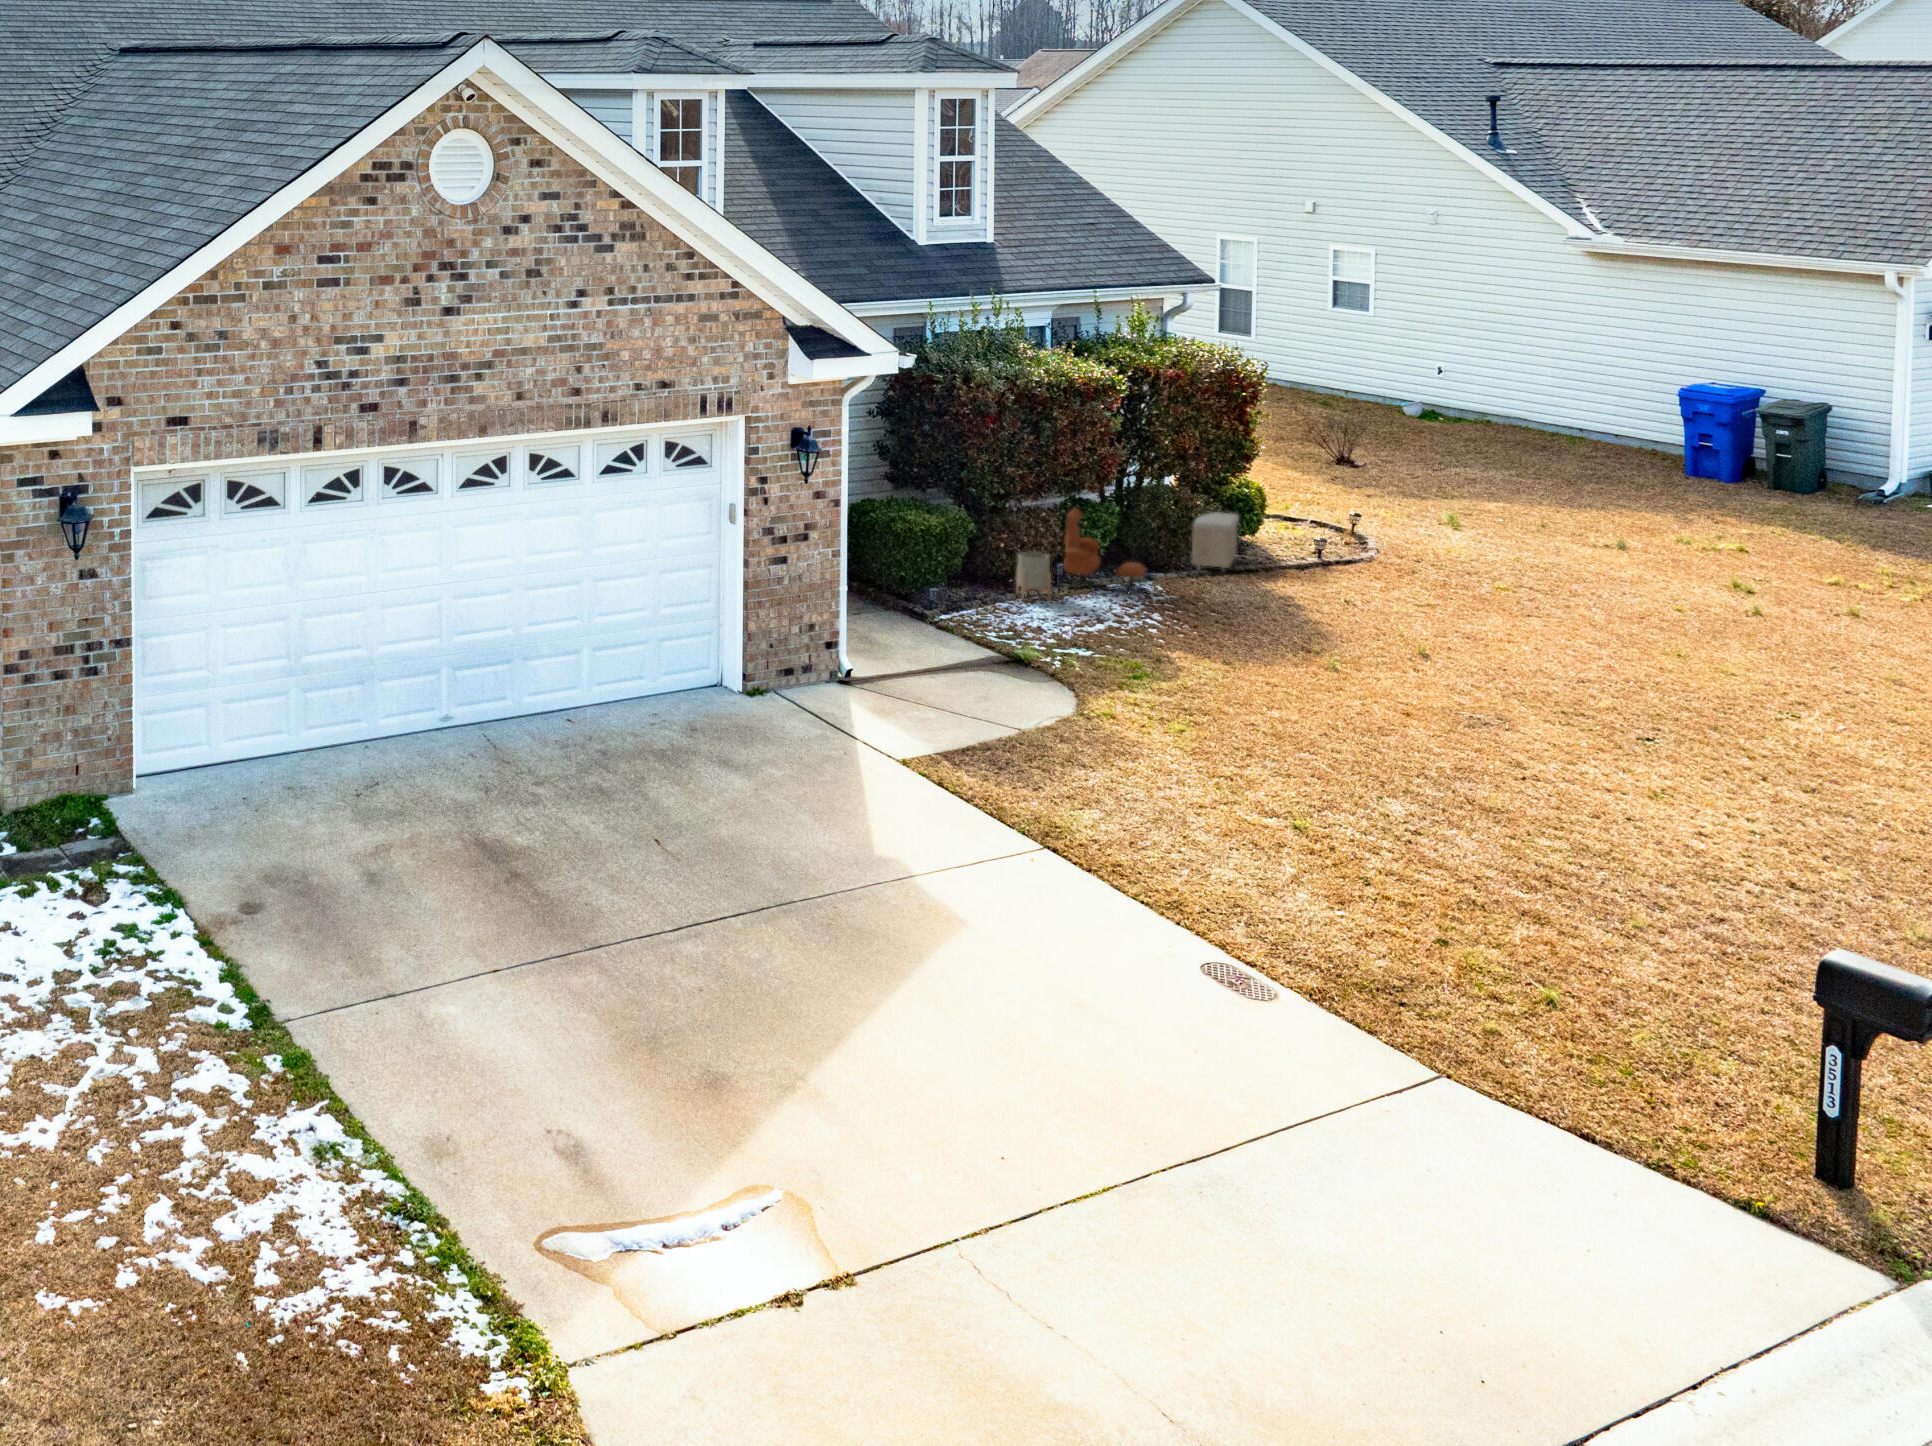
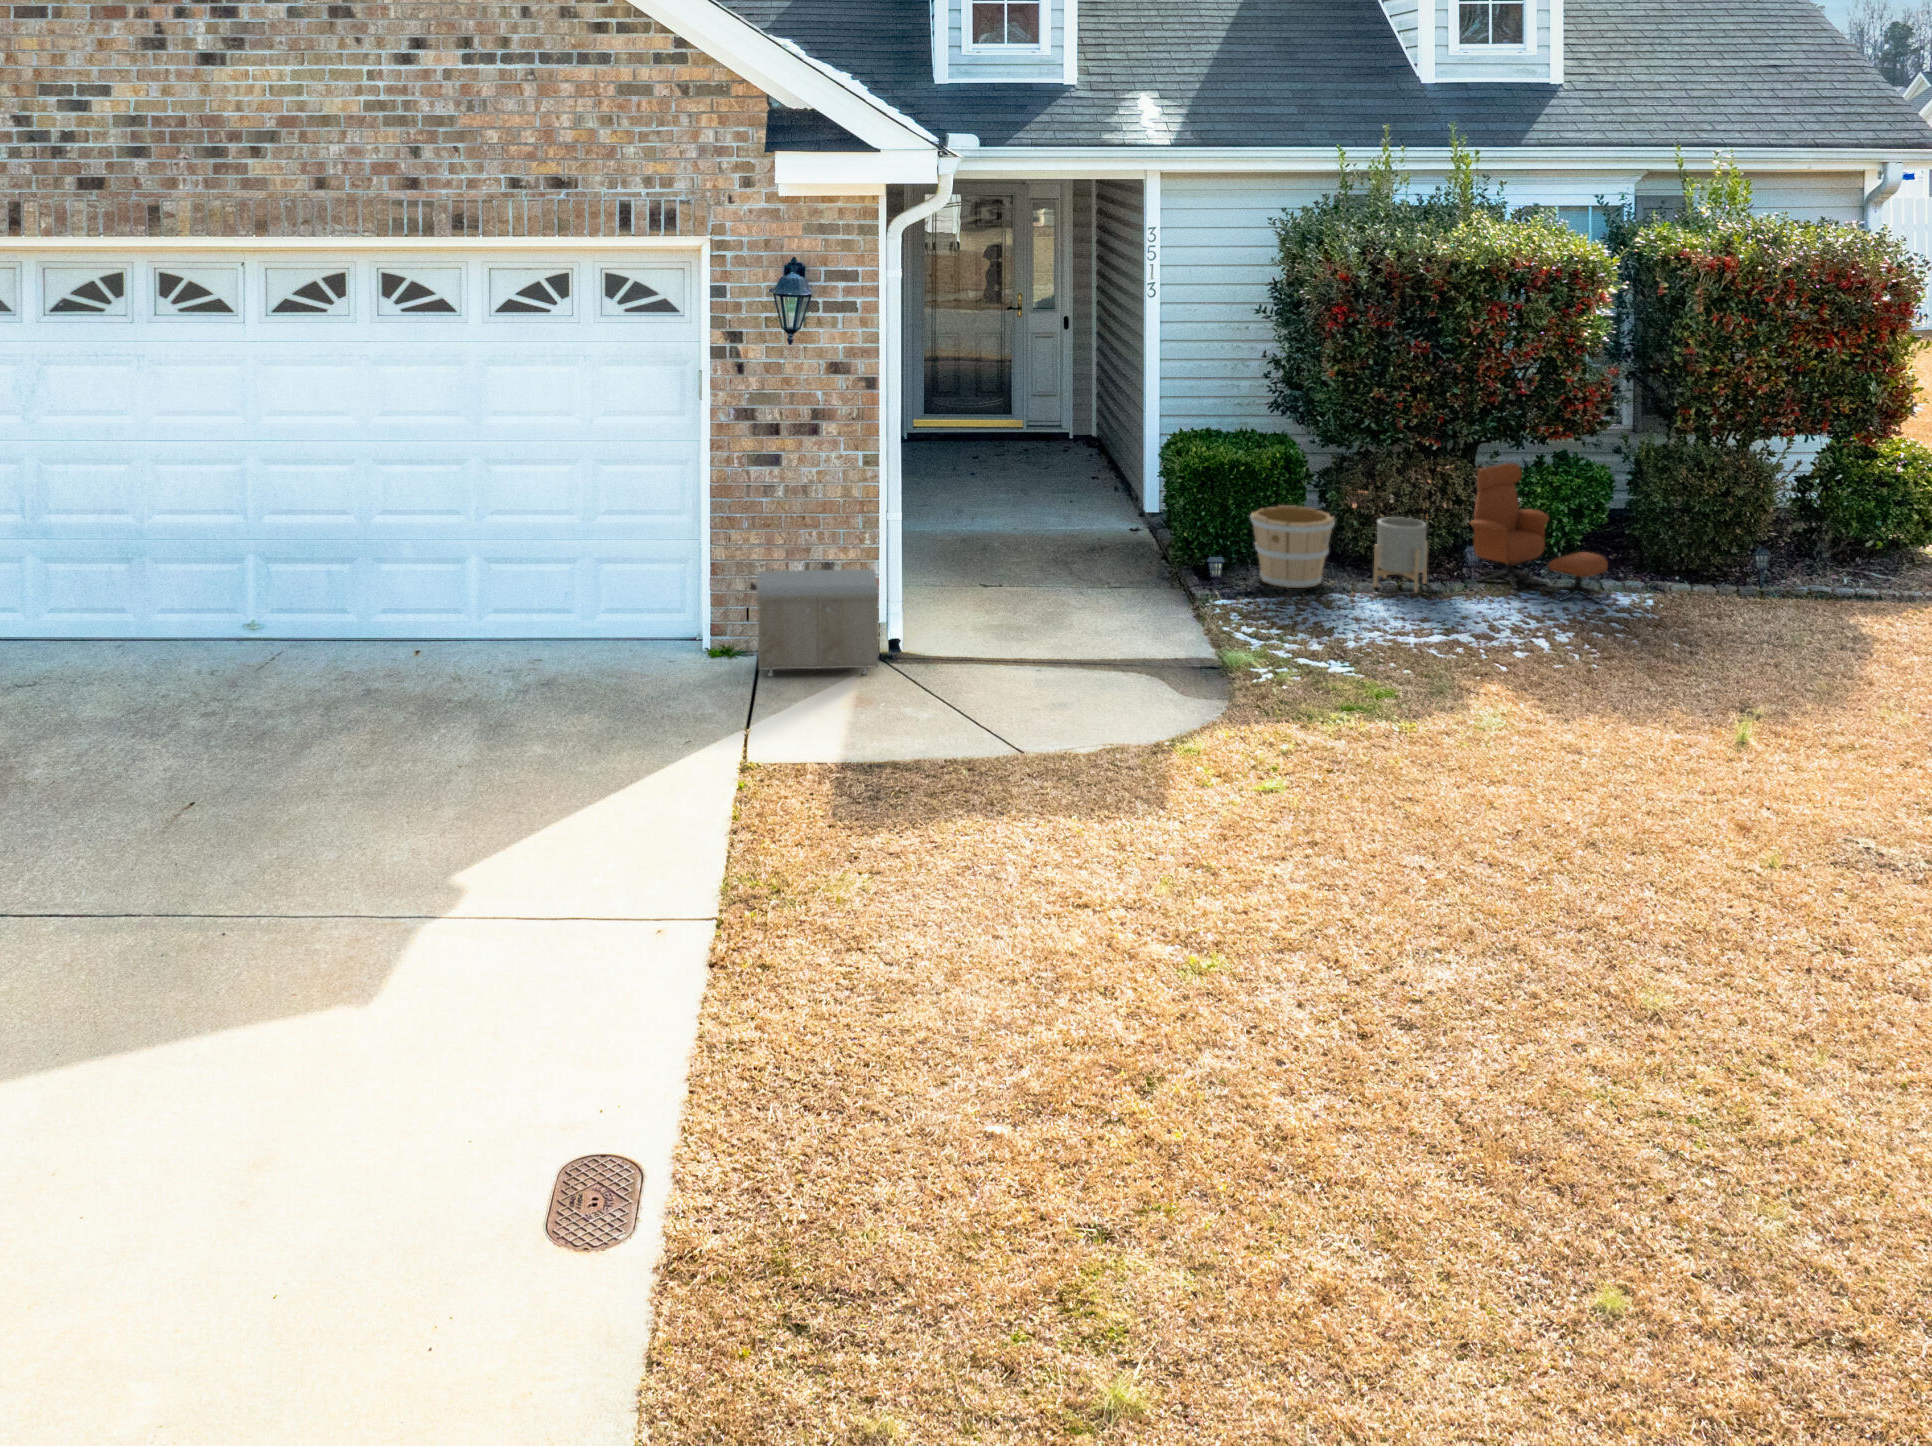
storage bench: present [1192,512,1239,569] -> present [757,569,878,676]
wooden bucket: none [944,551,1001,607] -> present [1250,505,1335,588]

